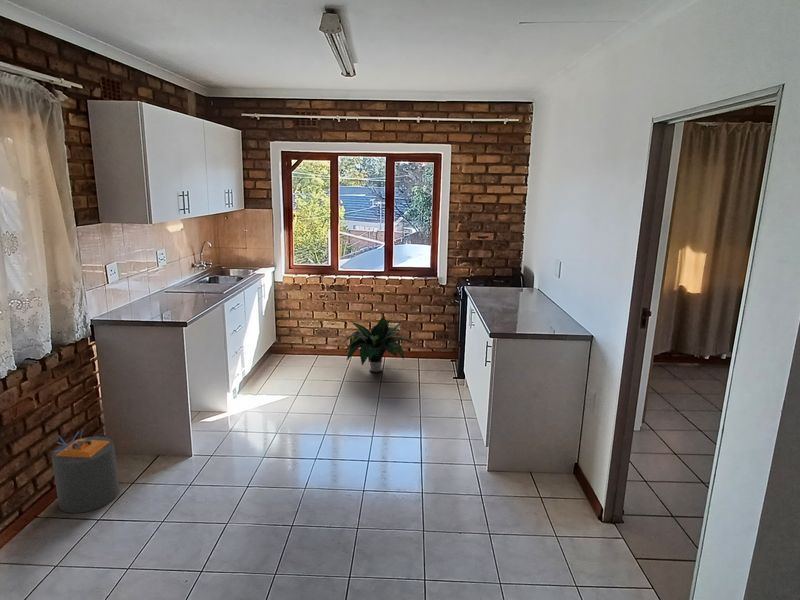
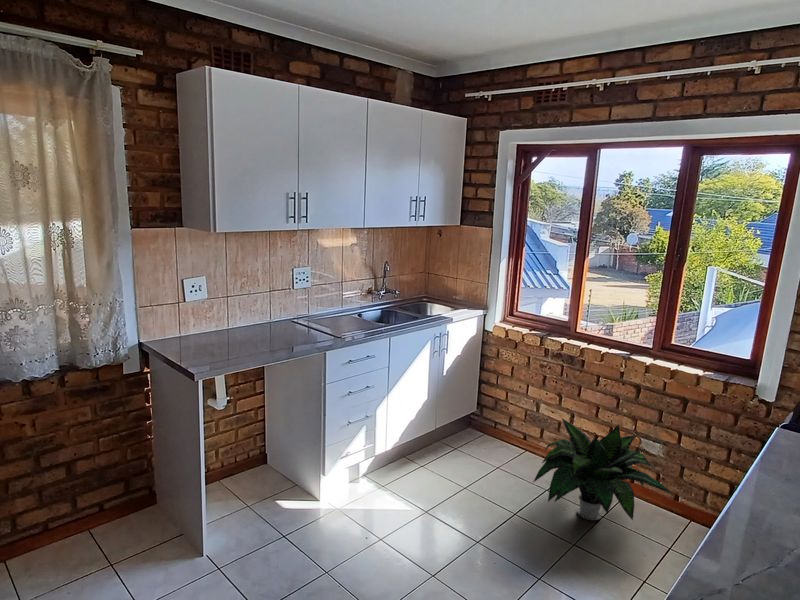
trash can: present [52,433,119,513] -> none [21,466,111,574]

